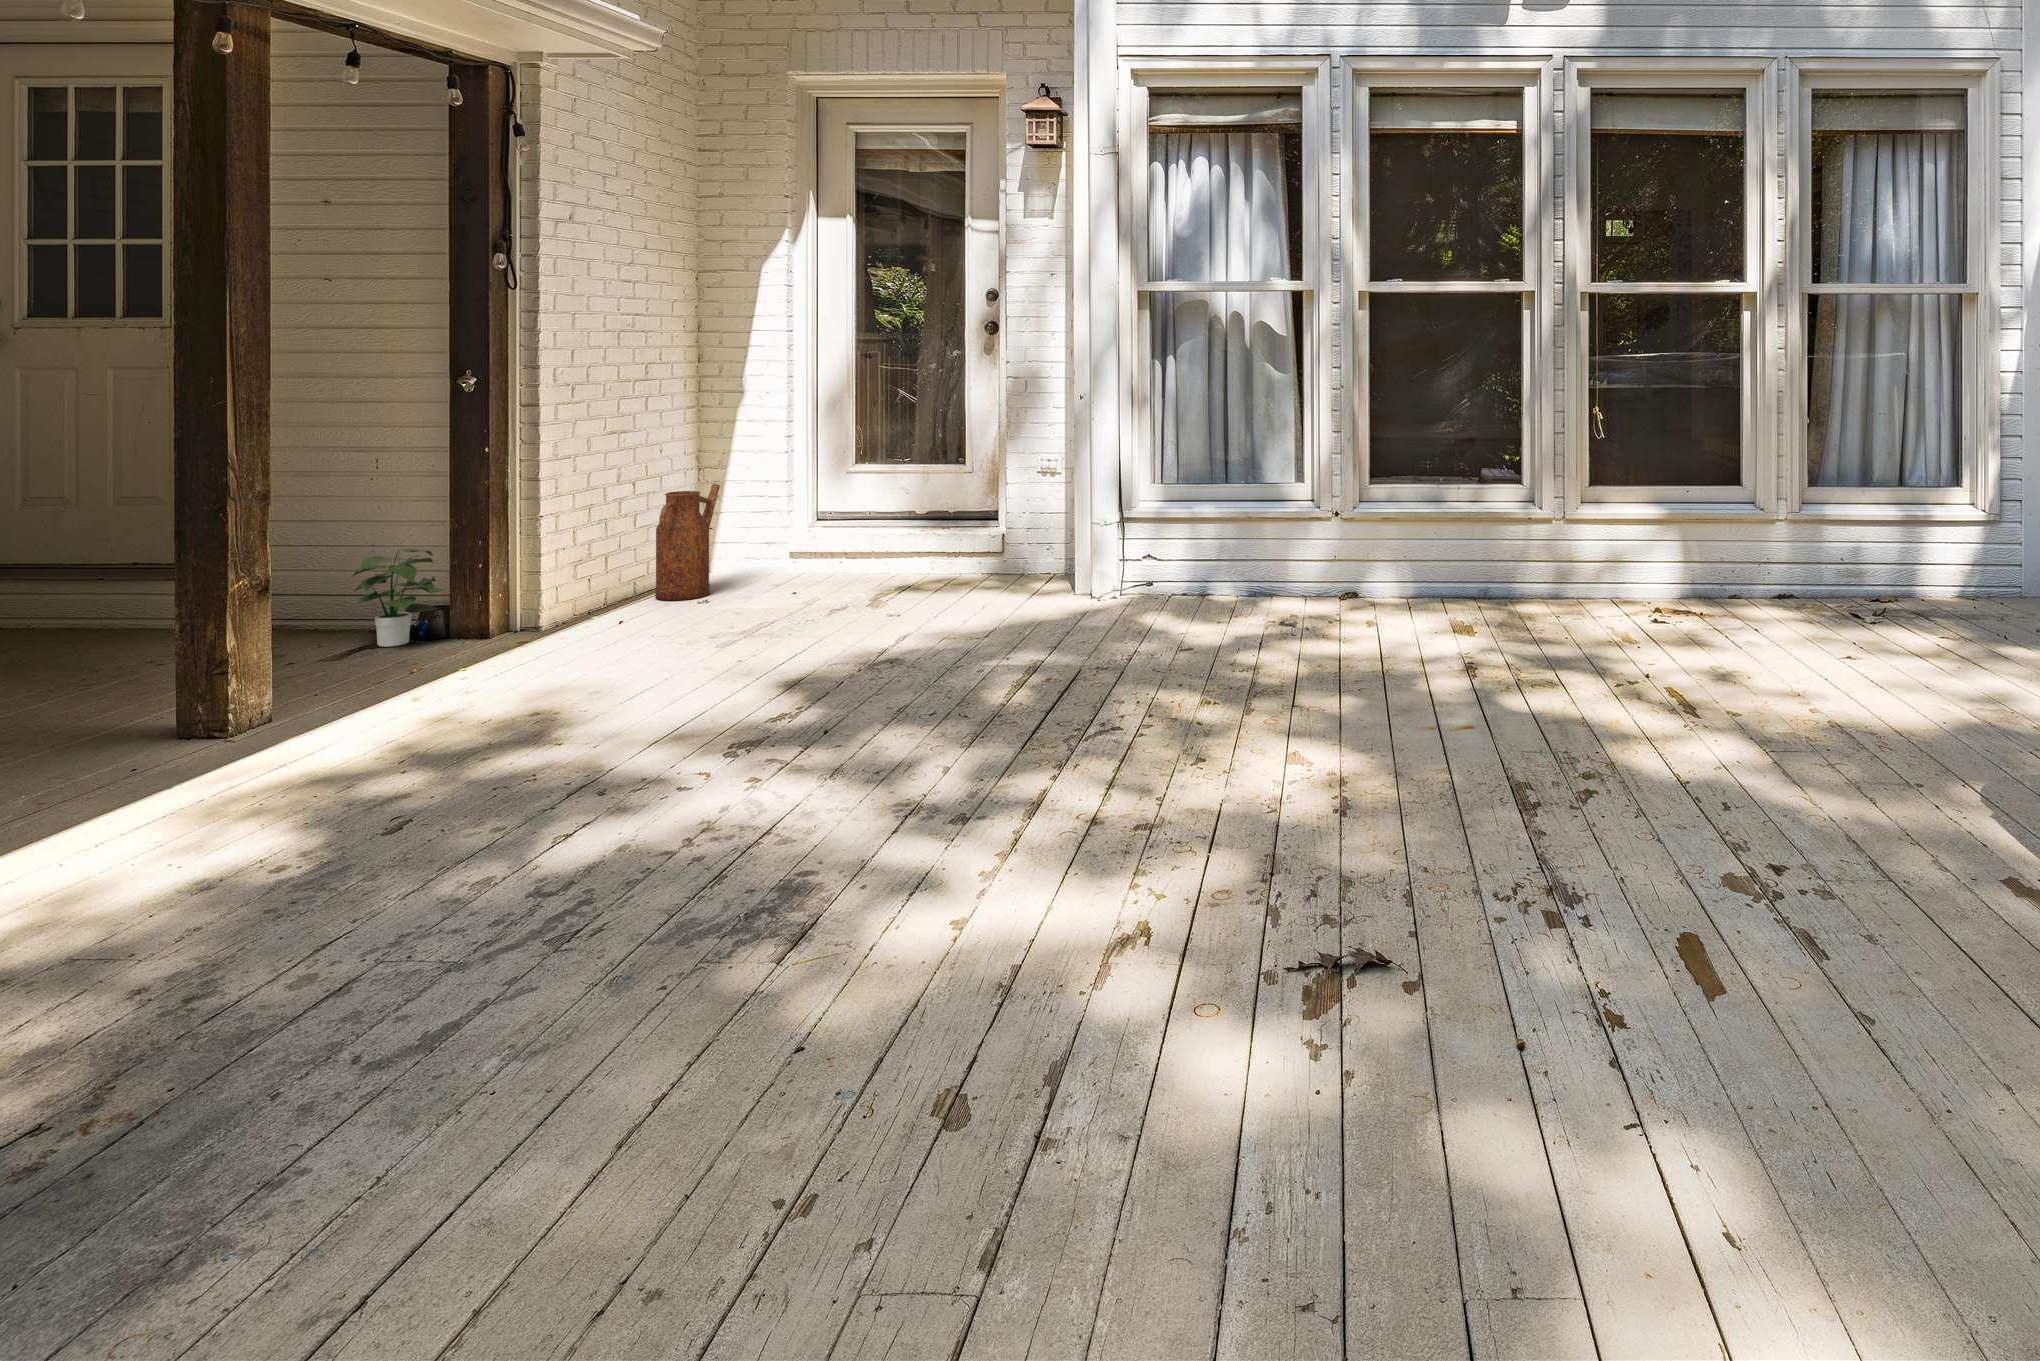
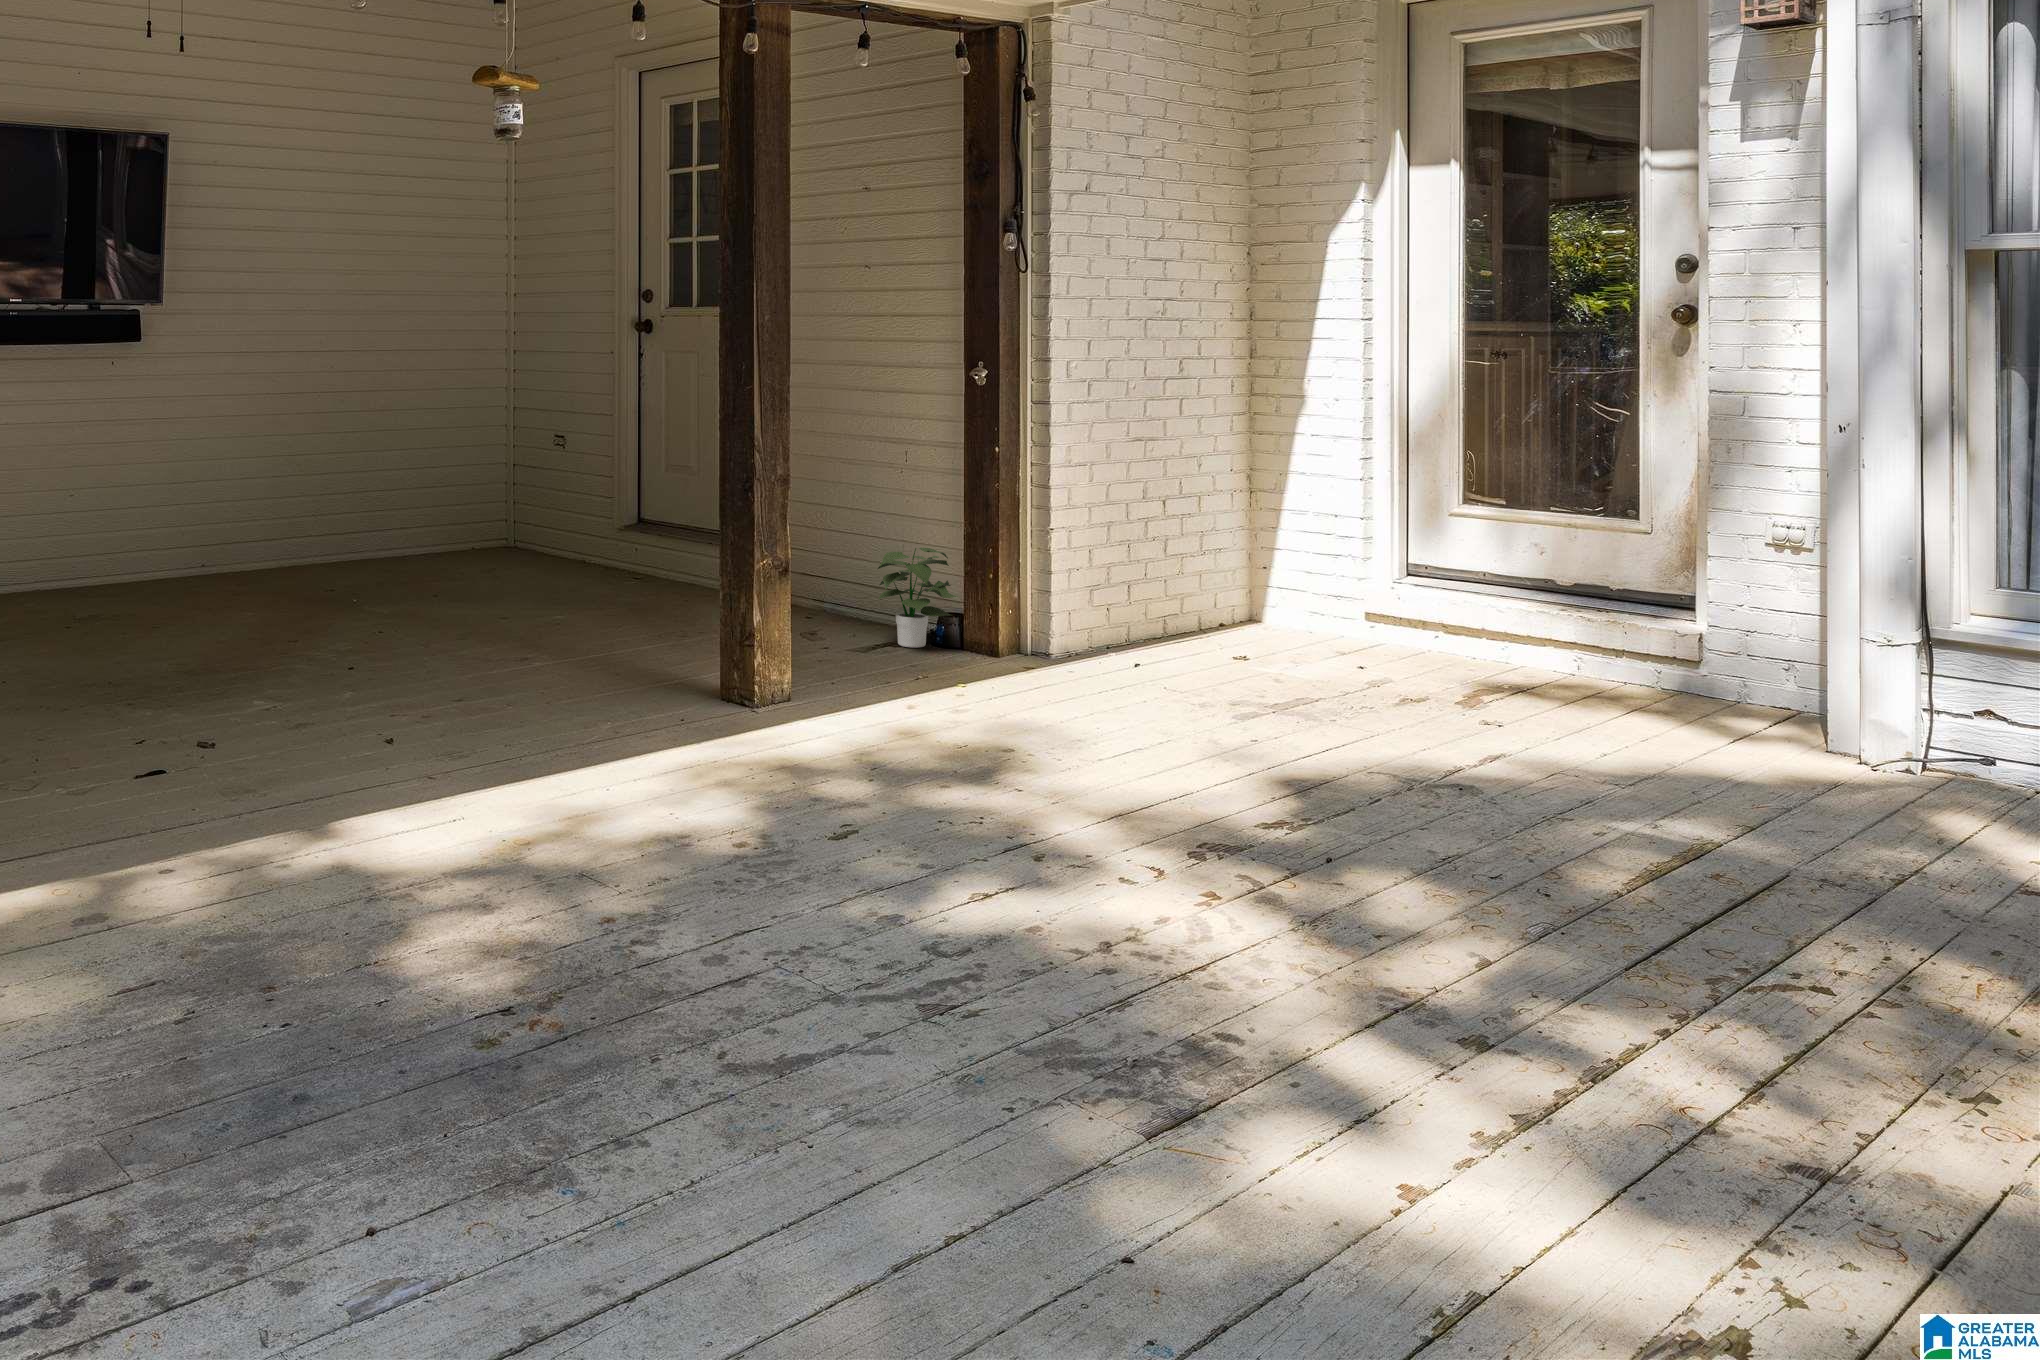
watering can: present [655,484,720,600] -> none [1186,511,1271,650]

